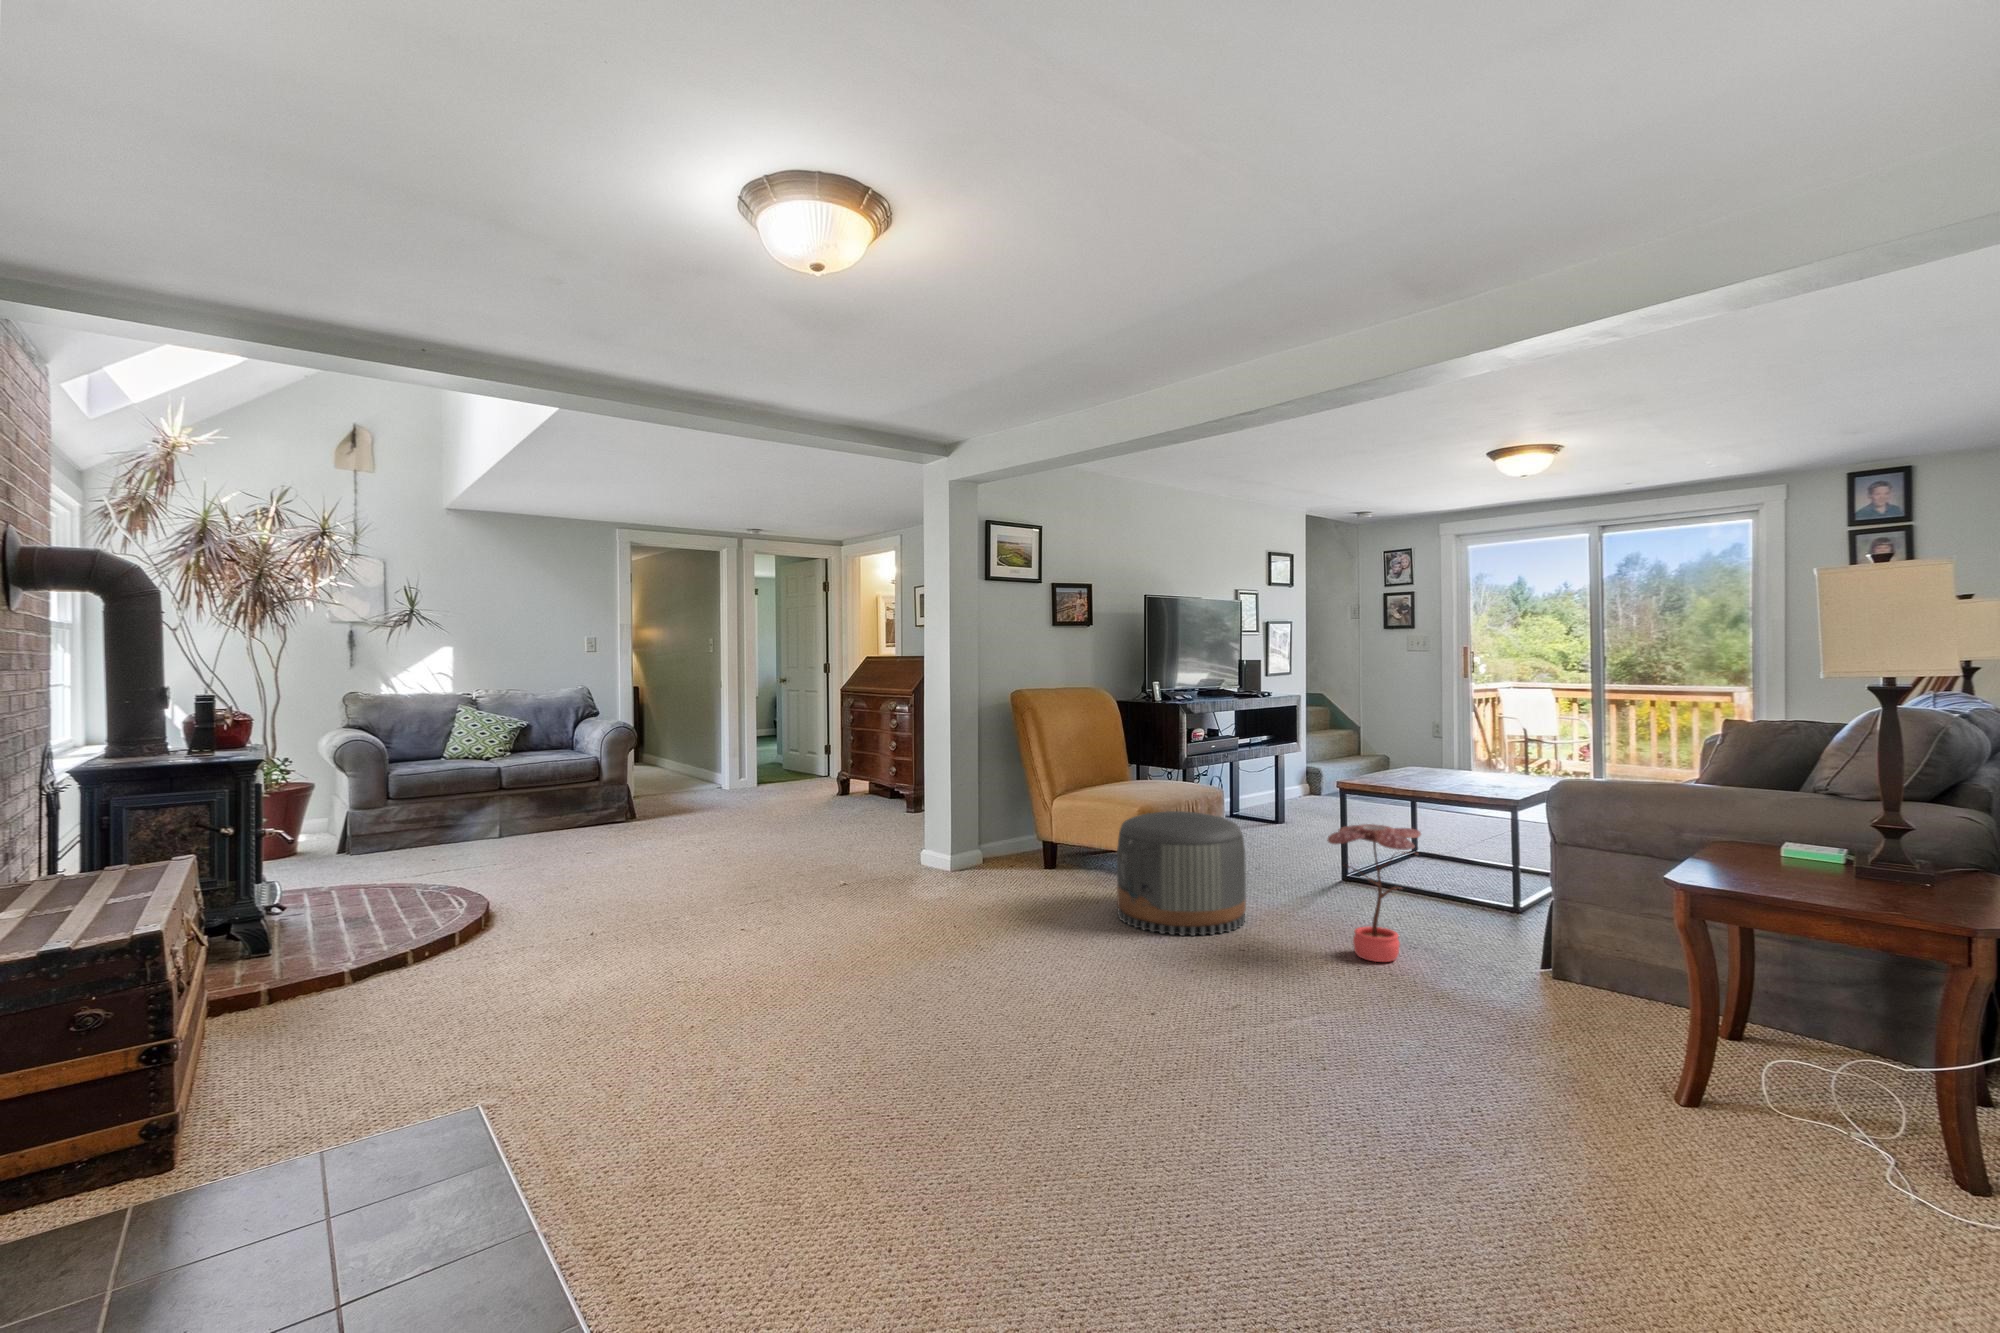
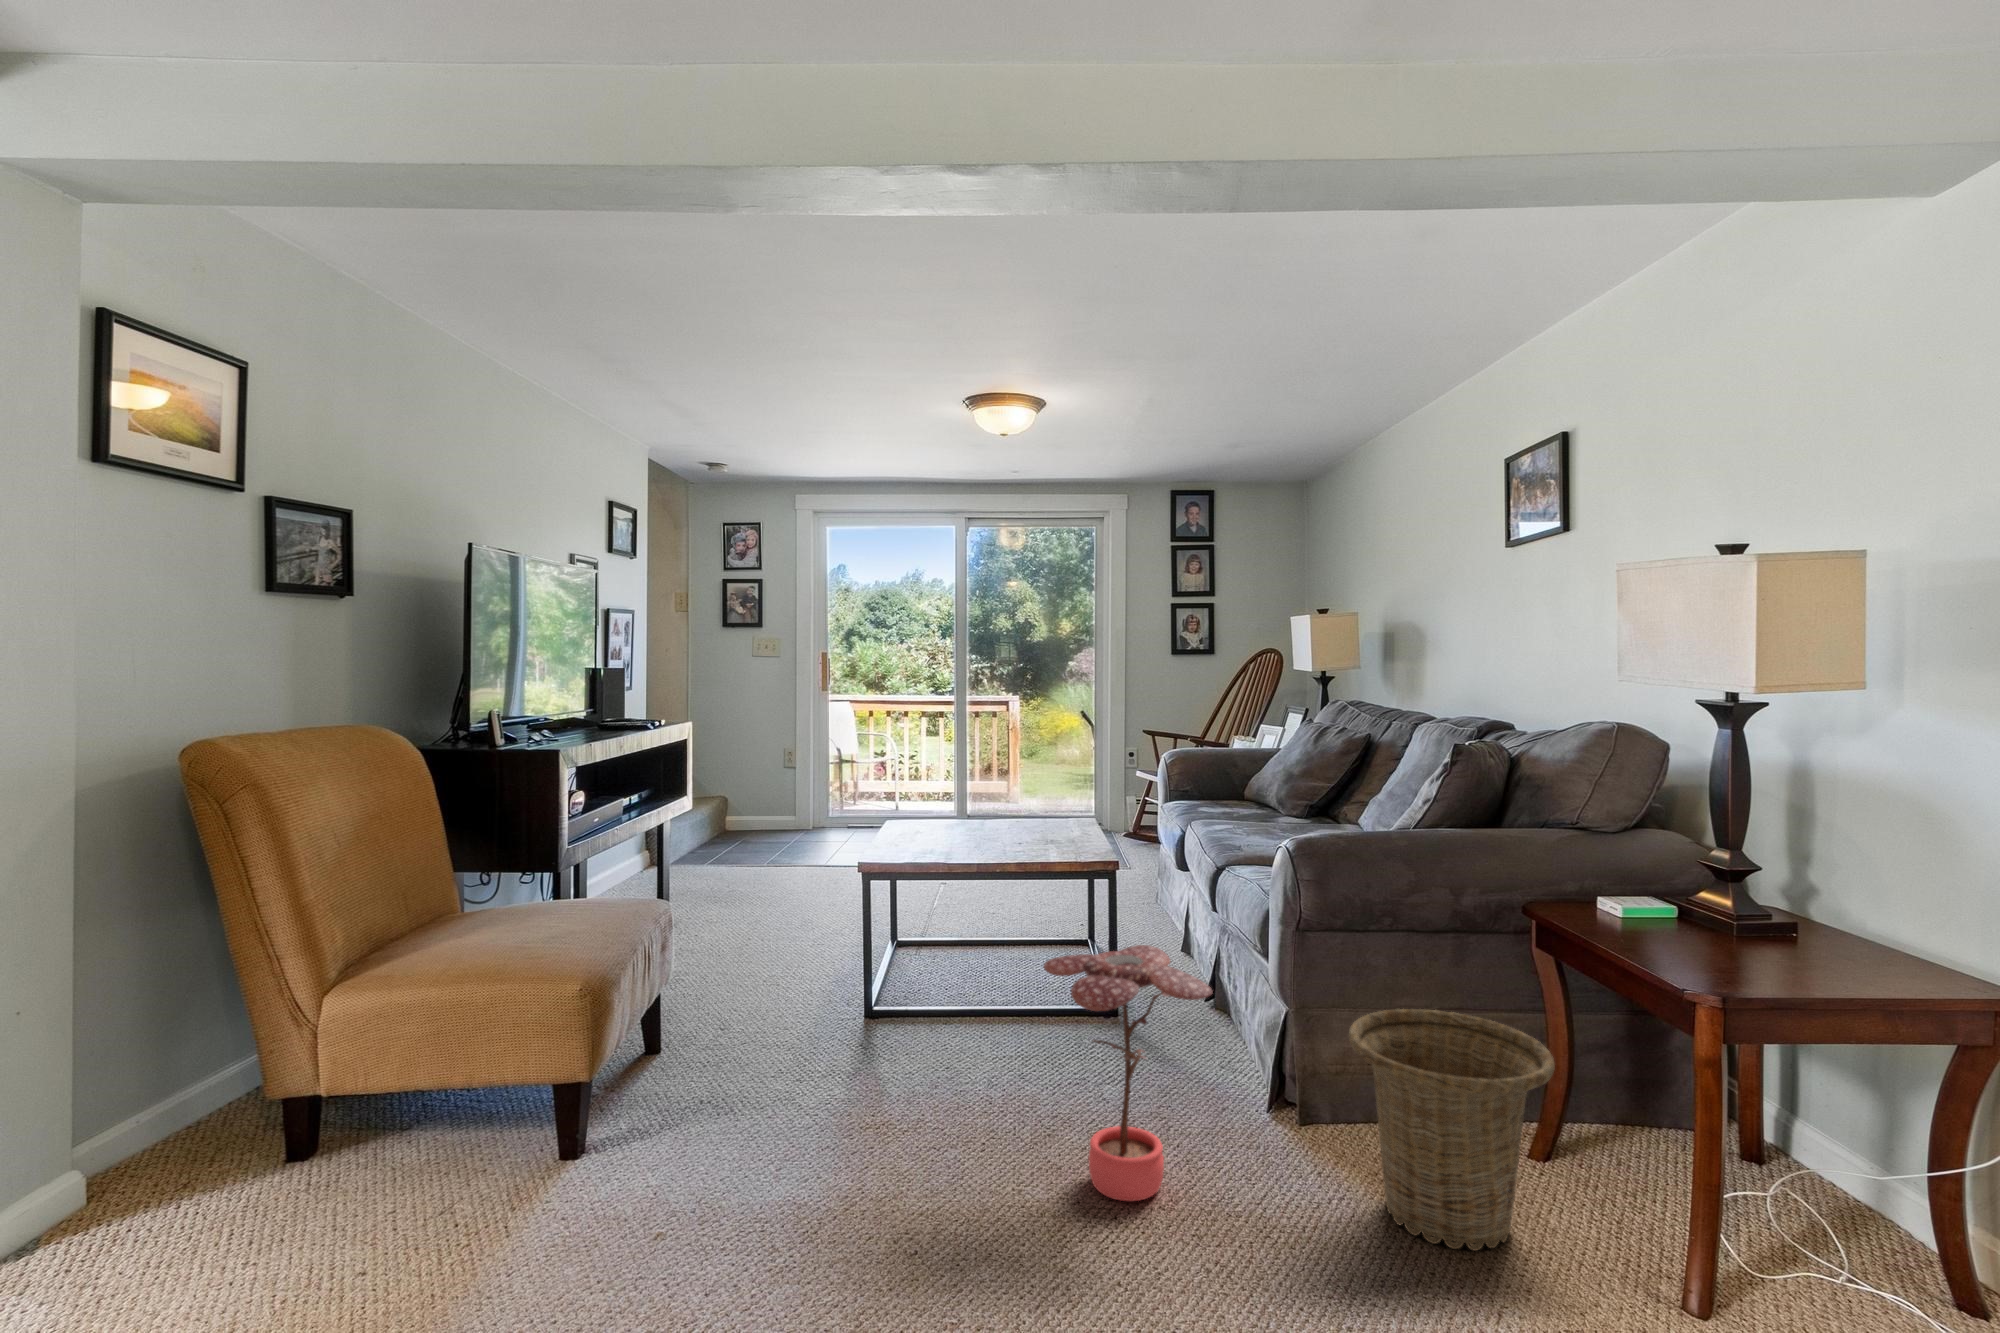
pouf: present [1117,811,1246,936] -> none [585,975,865,1297]
basket: none [1488,886,1628,1029] -> present [1349,1009,1555,1251]

